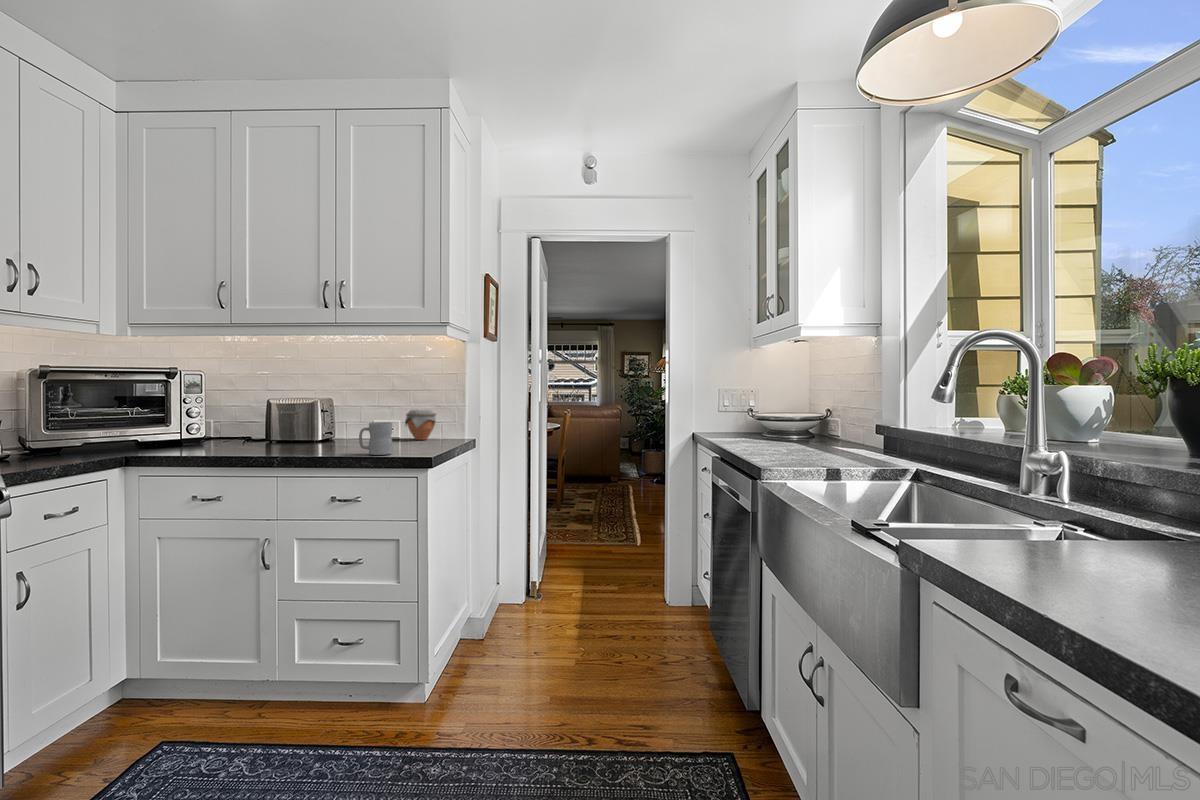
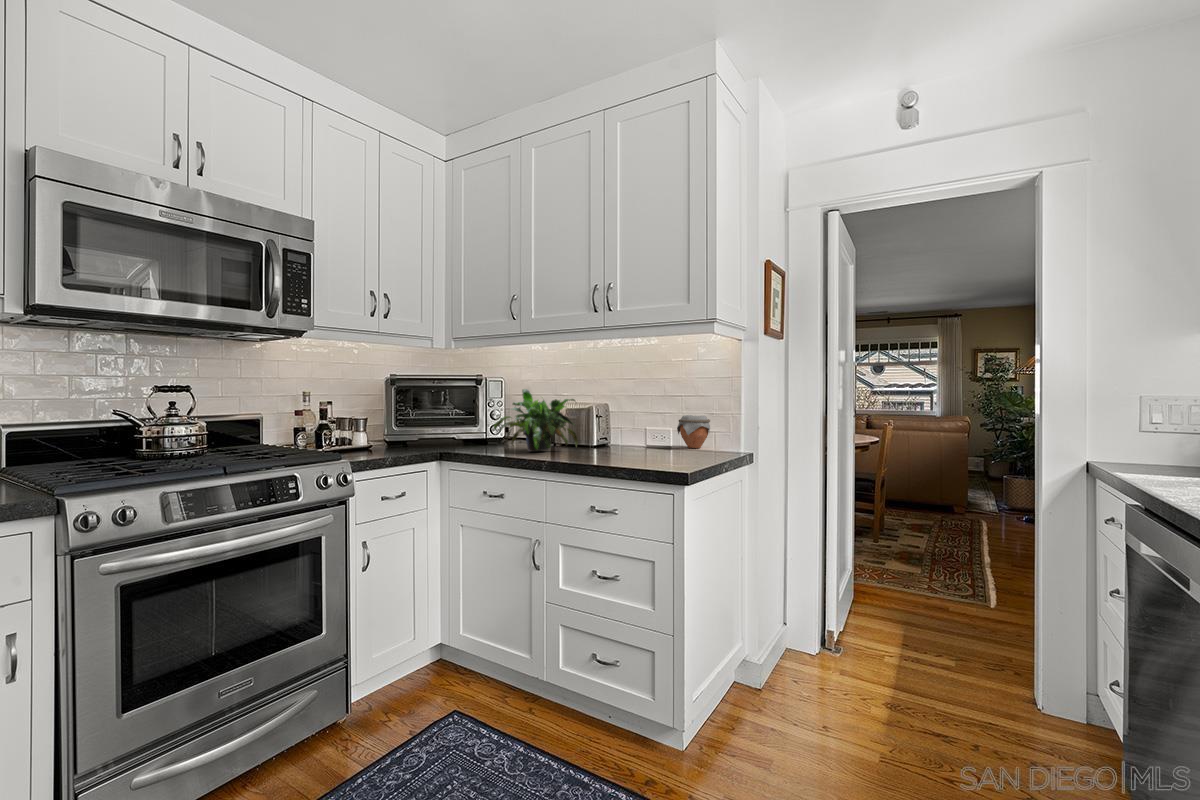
potted plant: none [202,383,302,449] -> present [494,389,578,451]
mug: present [359,422,392,455] -> none [619,428,652,463]

